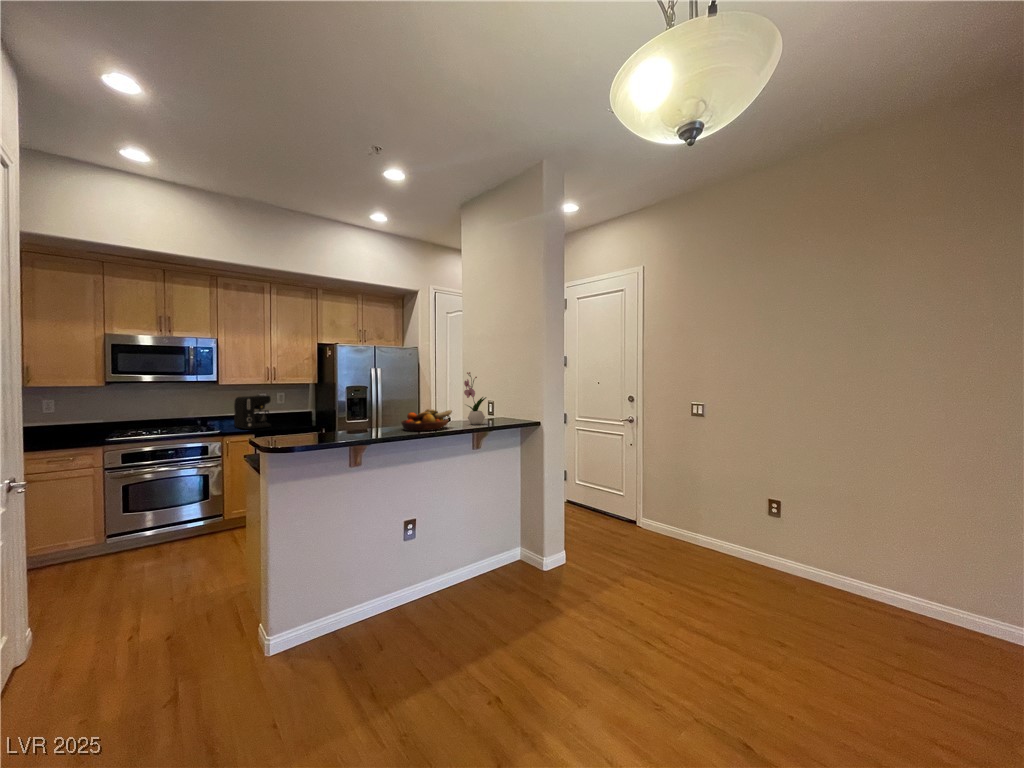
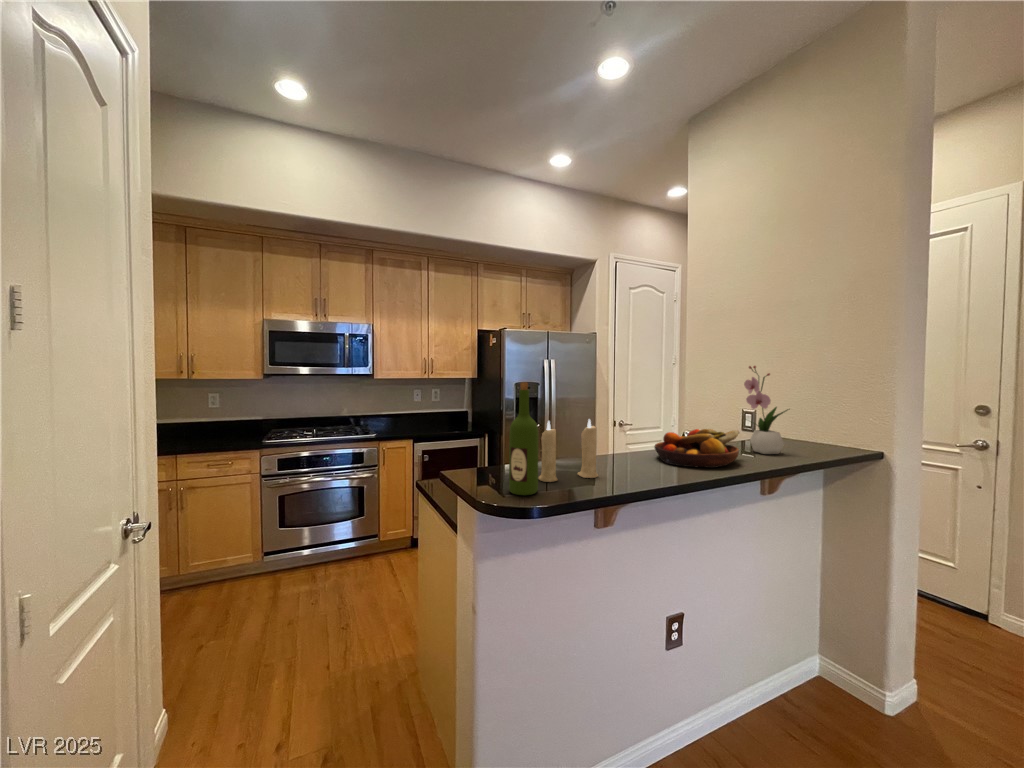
wine bottle: none [286,382,304,445] -> present [509,383,539,495]
coffee maker: present [234,395,271,429] -> none [389,392,428,432]
candle: none [312,402,352,440] -> present [538,419,598,482]

